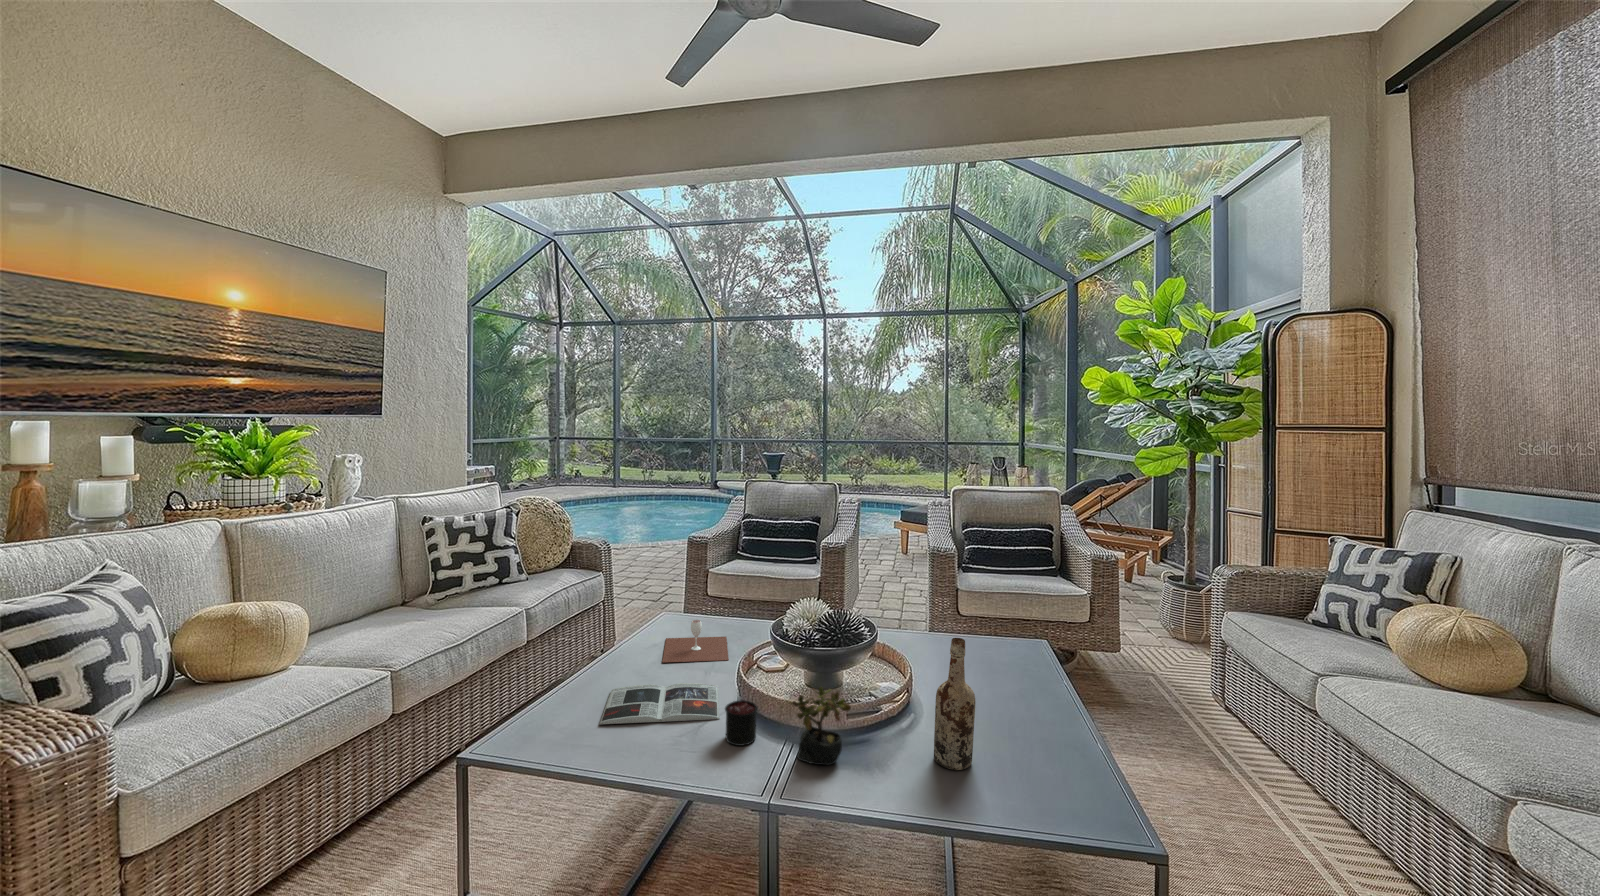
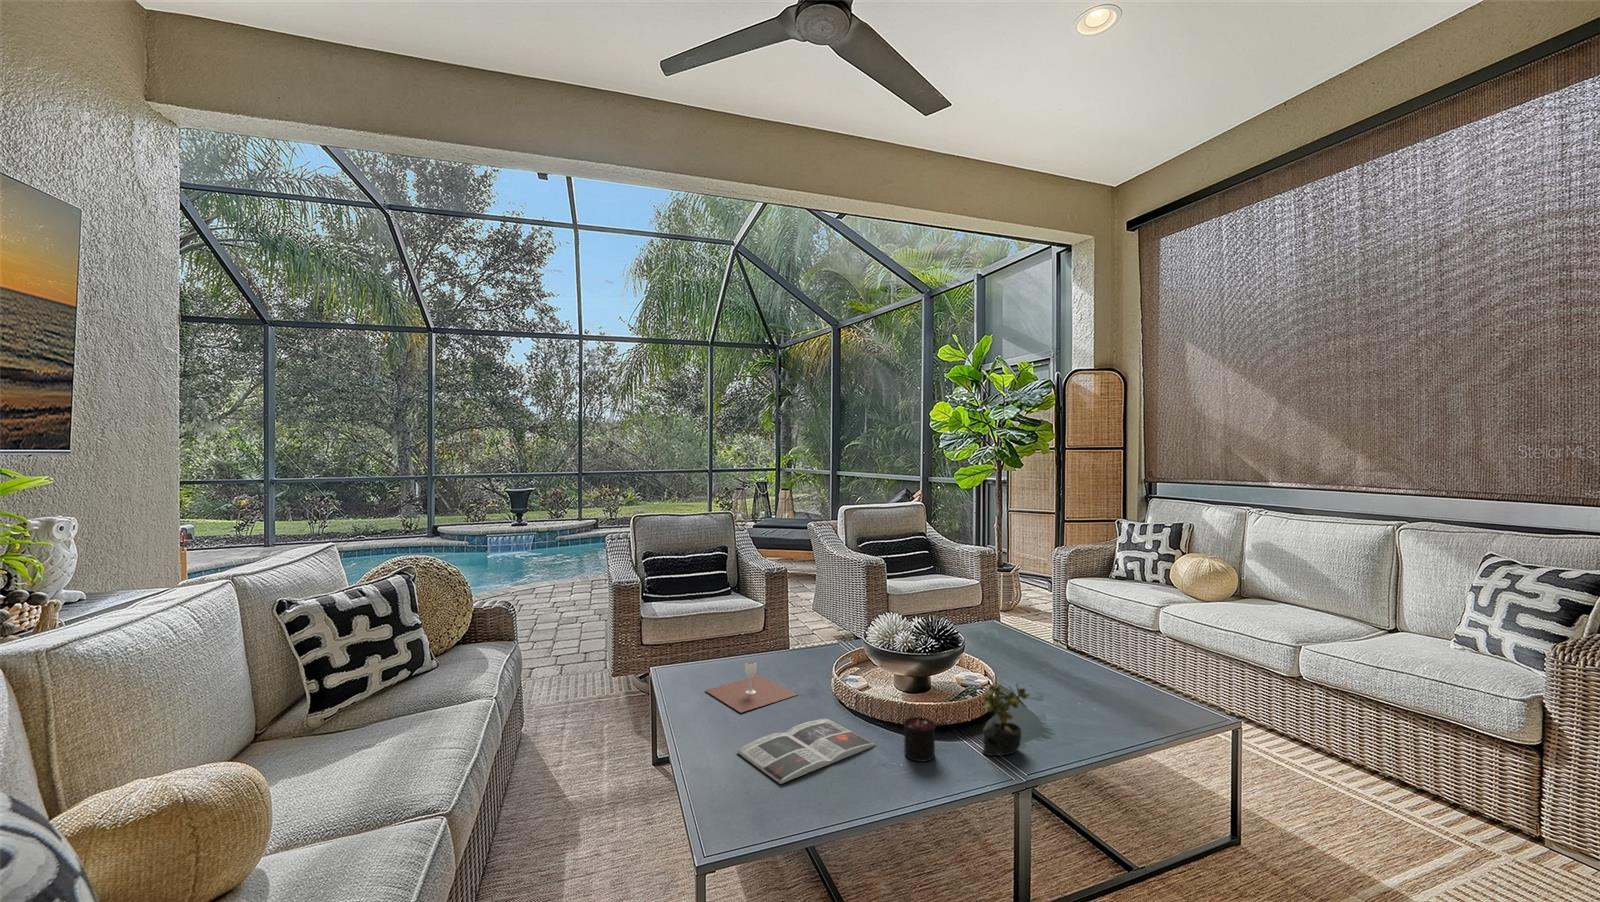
wine bottle: present [934,638,976,770] -> none [1065,617,1100,728]

